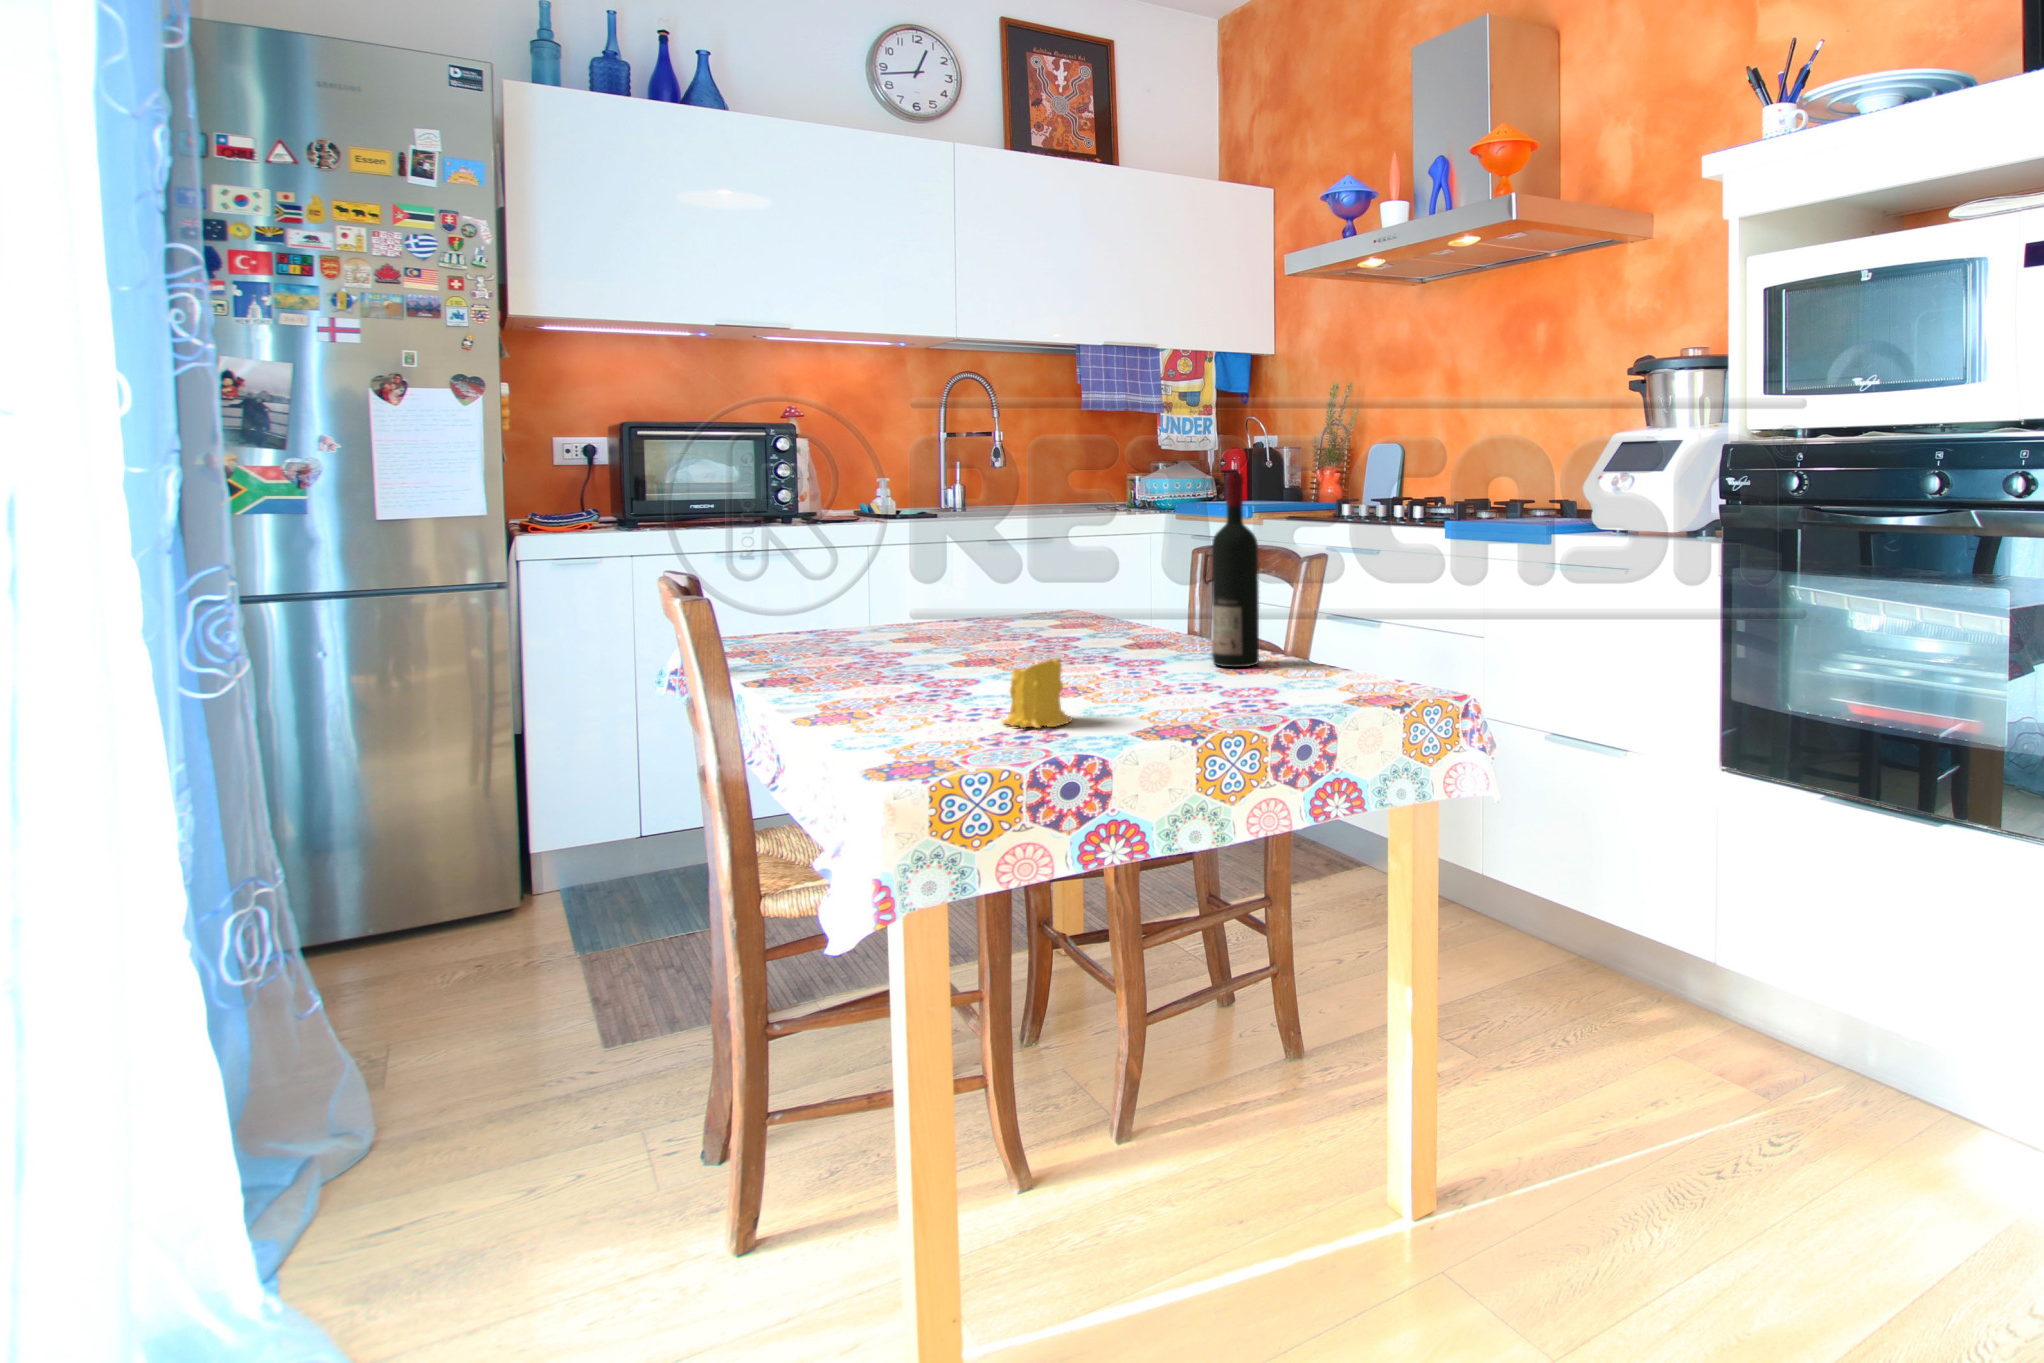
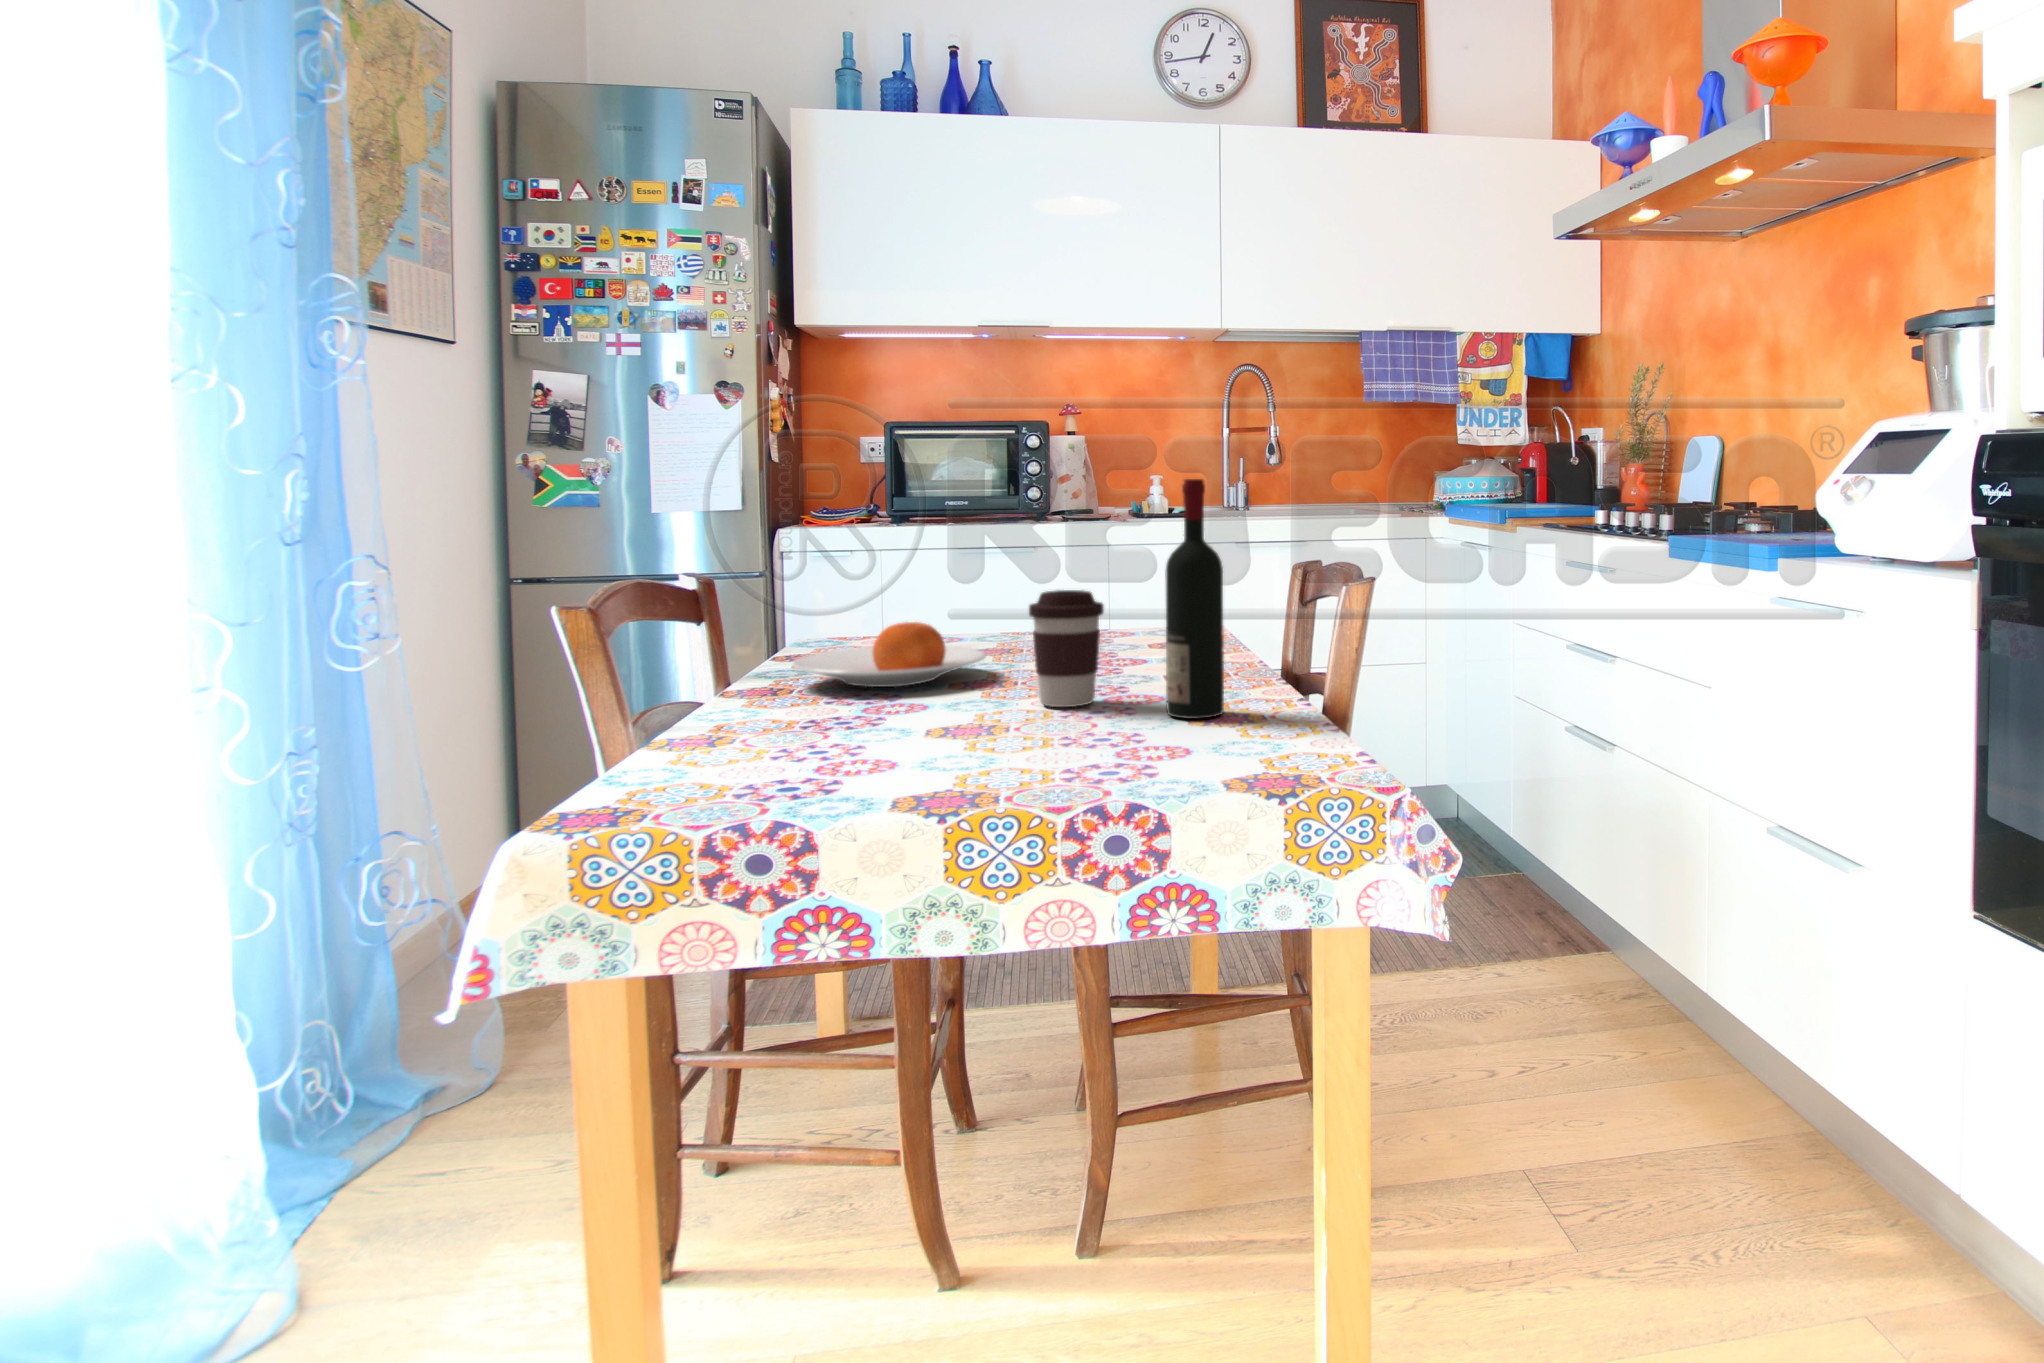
coffee cup: none [1078,568,1141,667] -> present [1029,590,1104,707]
plate: none [808,606,985,665] -> present [793,622,986,687]
candle: present [1002,658,1072,728] -> none [775,693,867,781]

